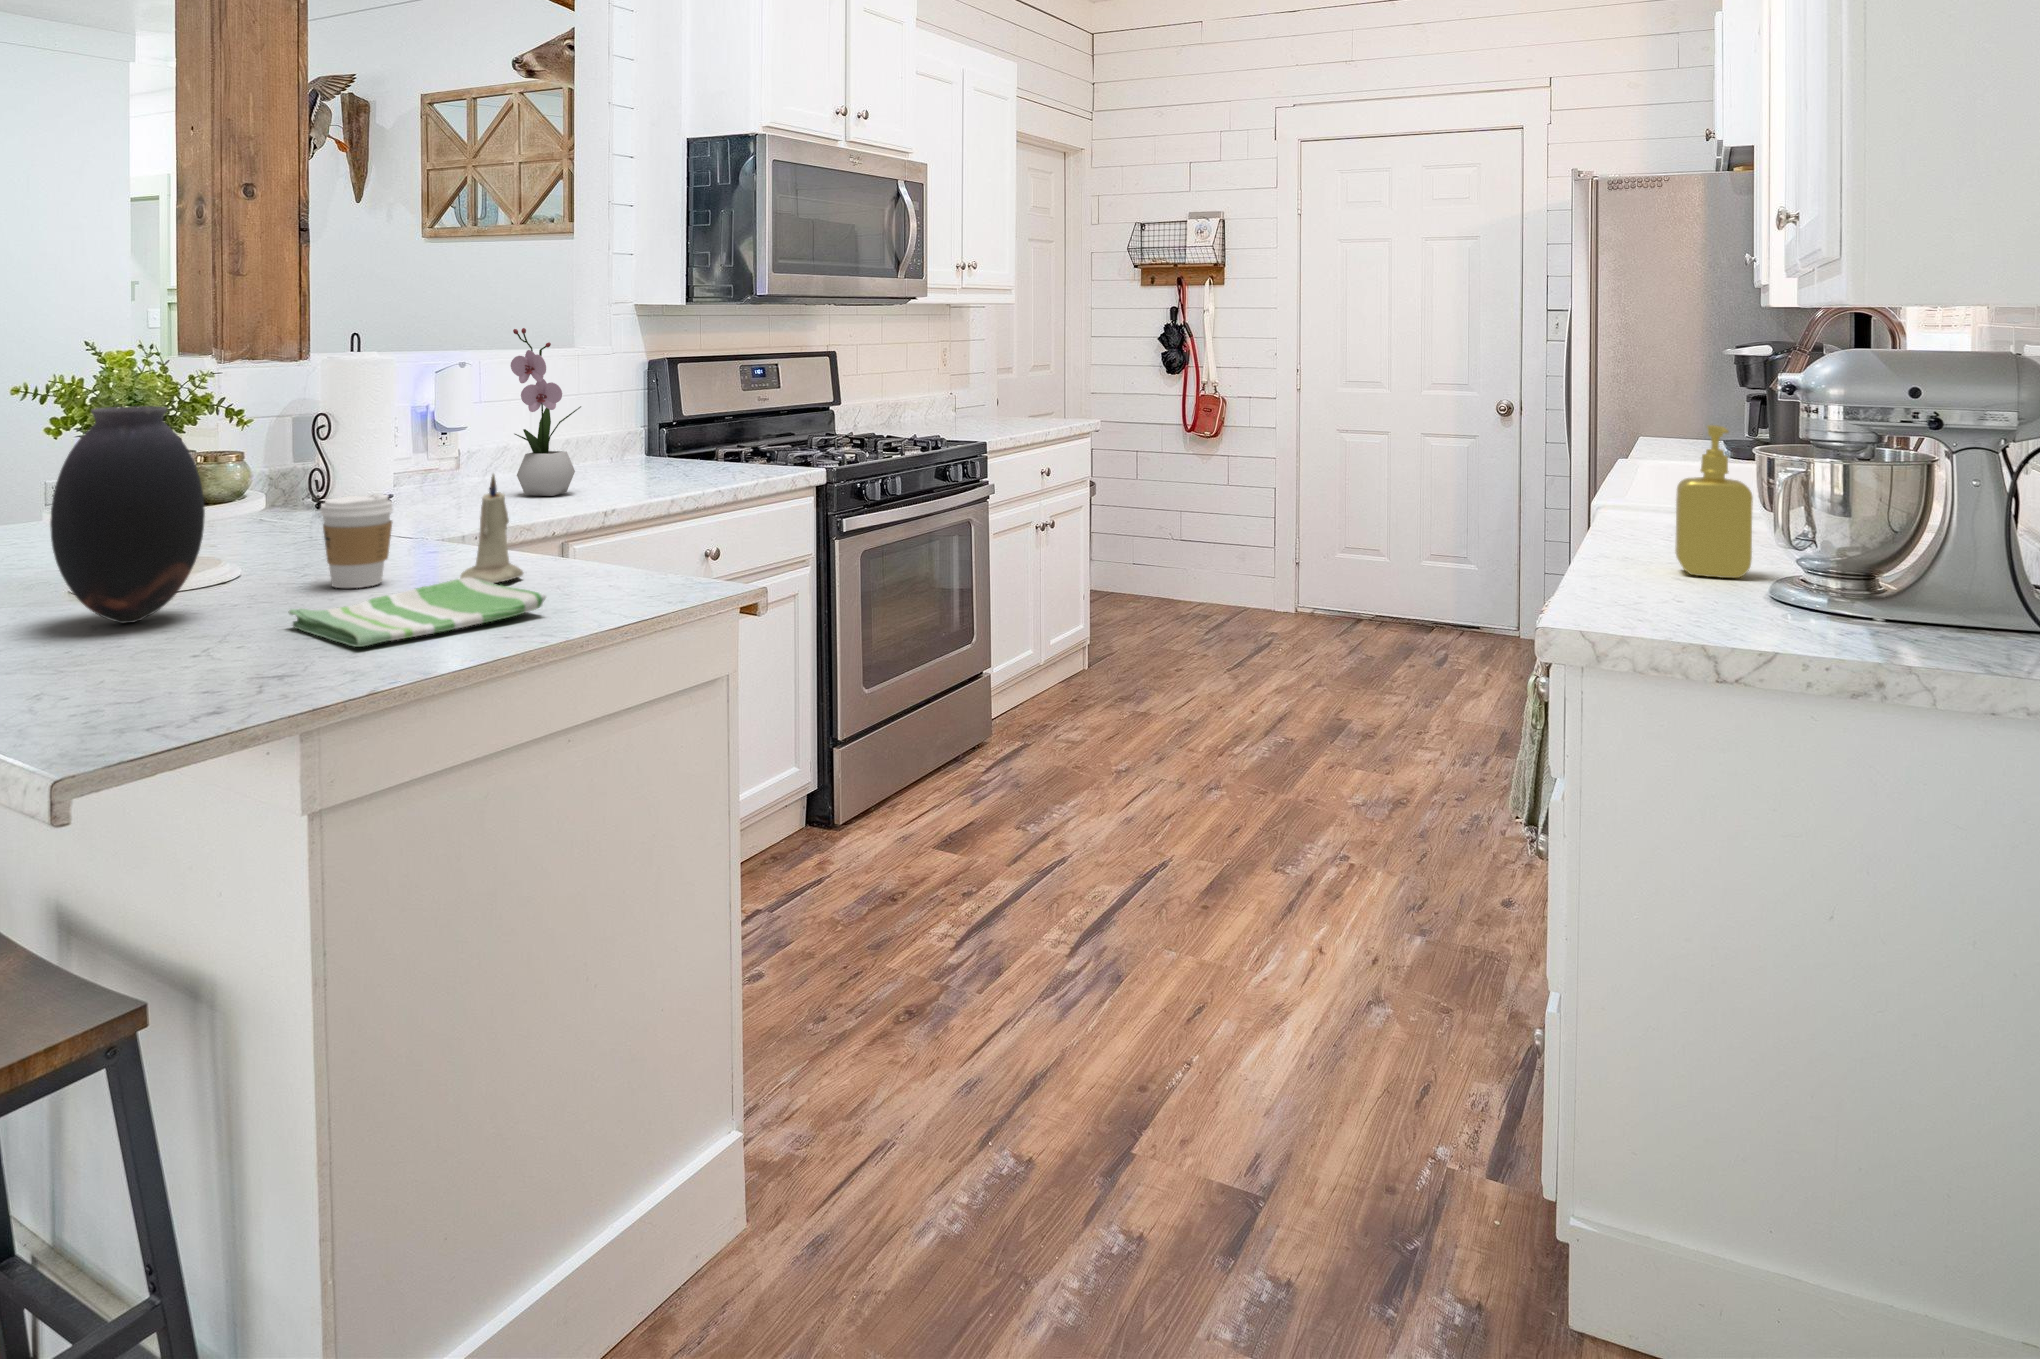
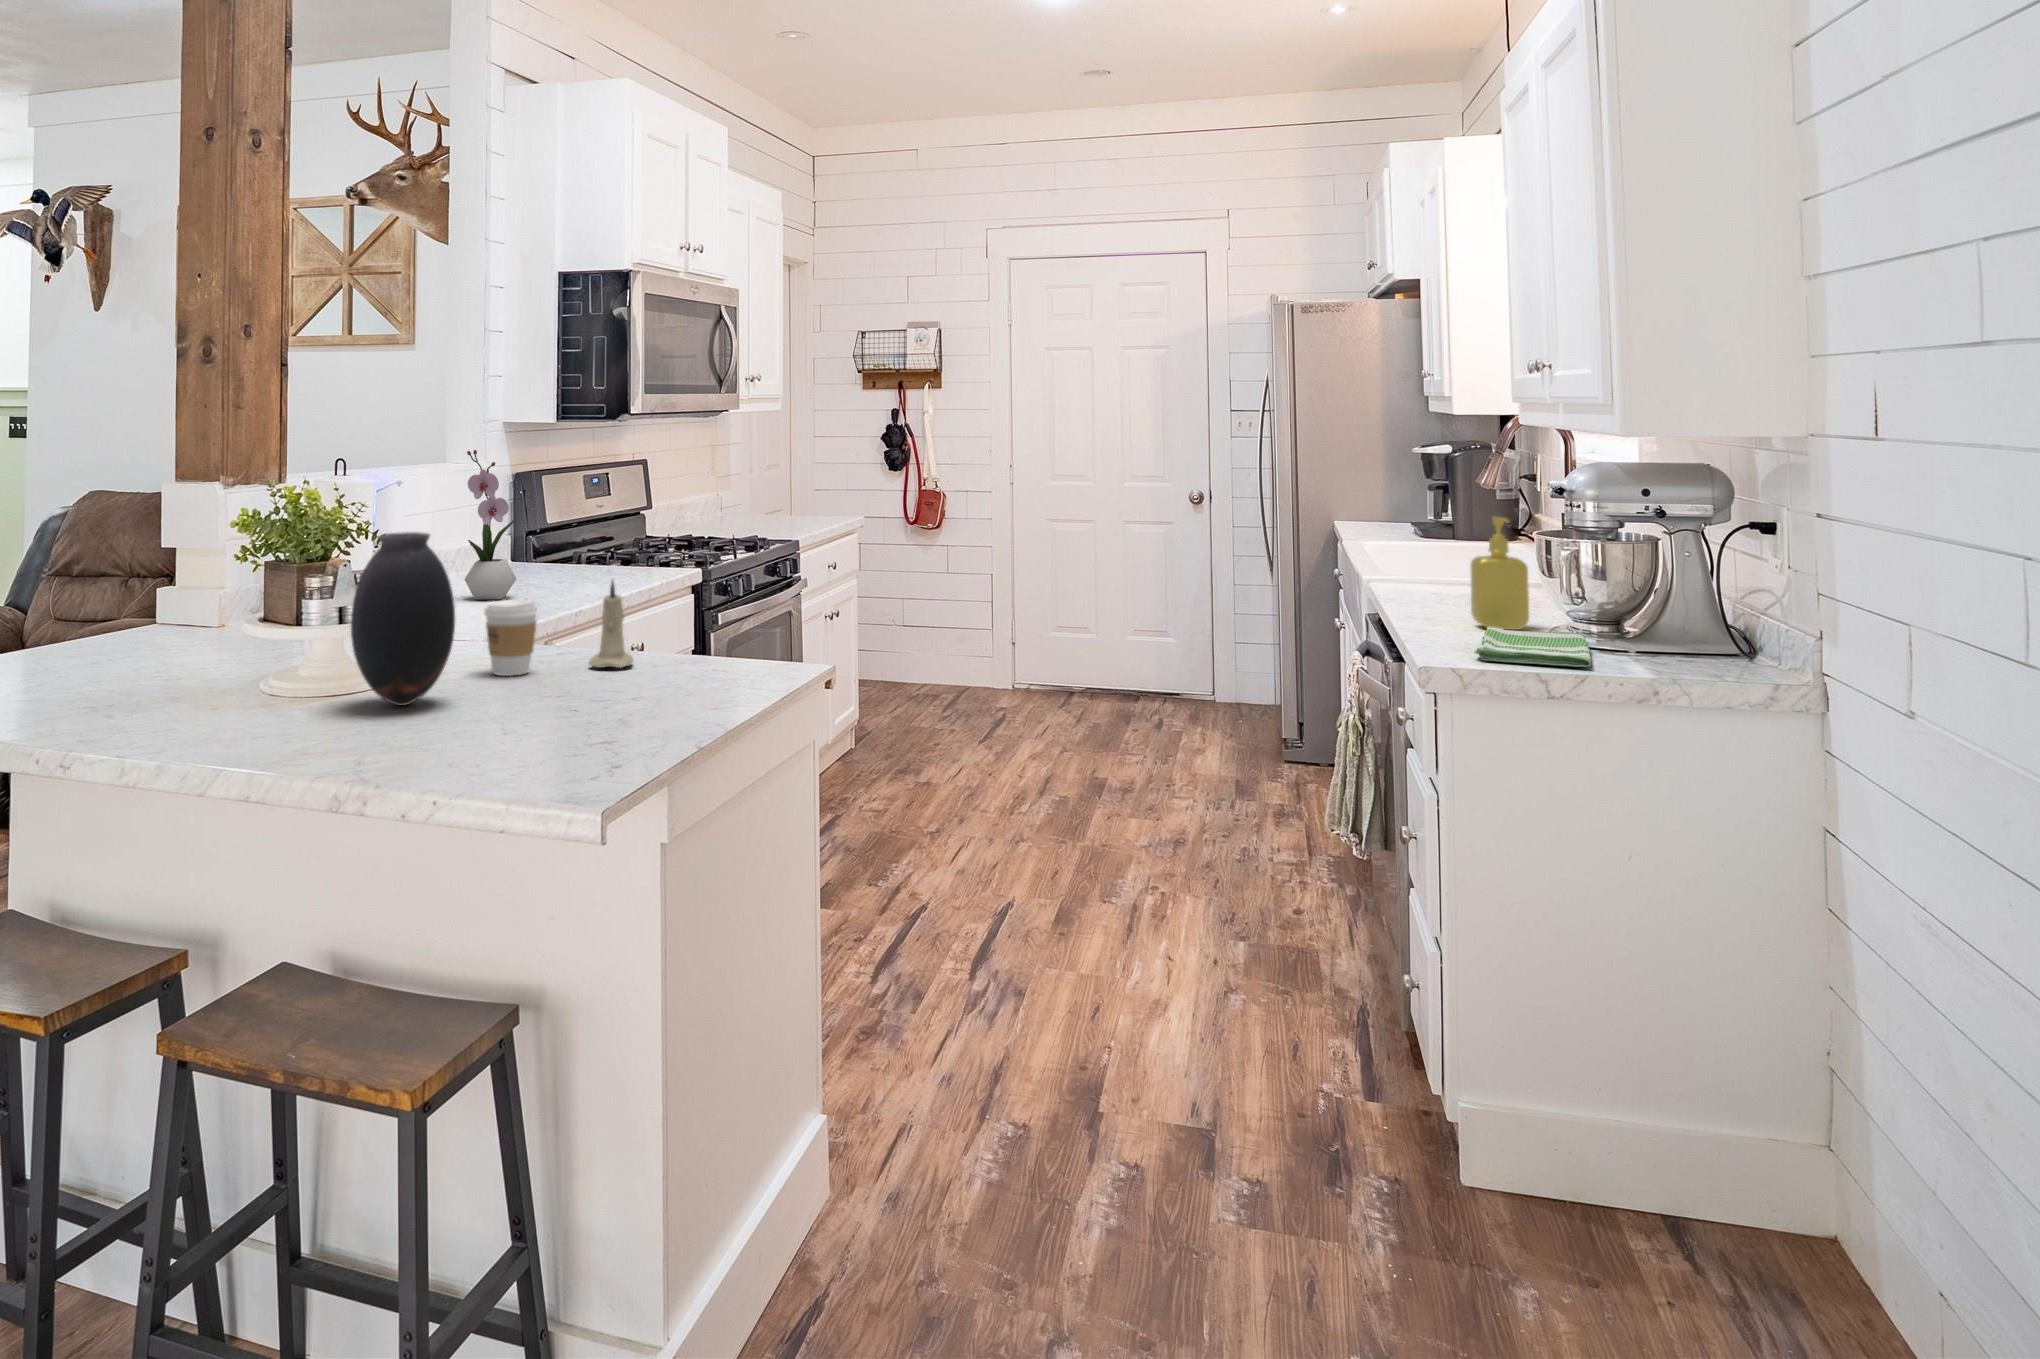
dish towel: present [289,578,546,647] -> present [1474,628,1591,667]

